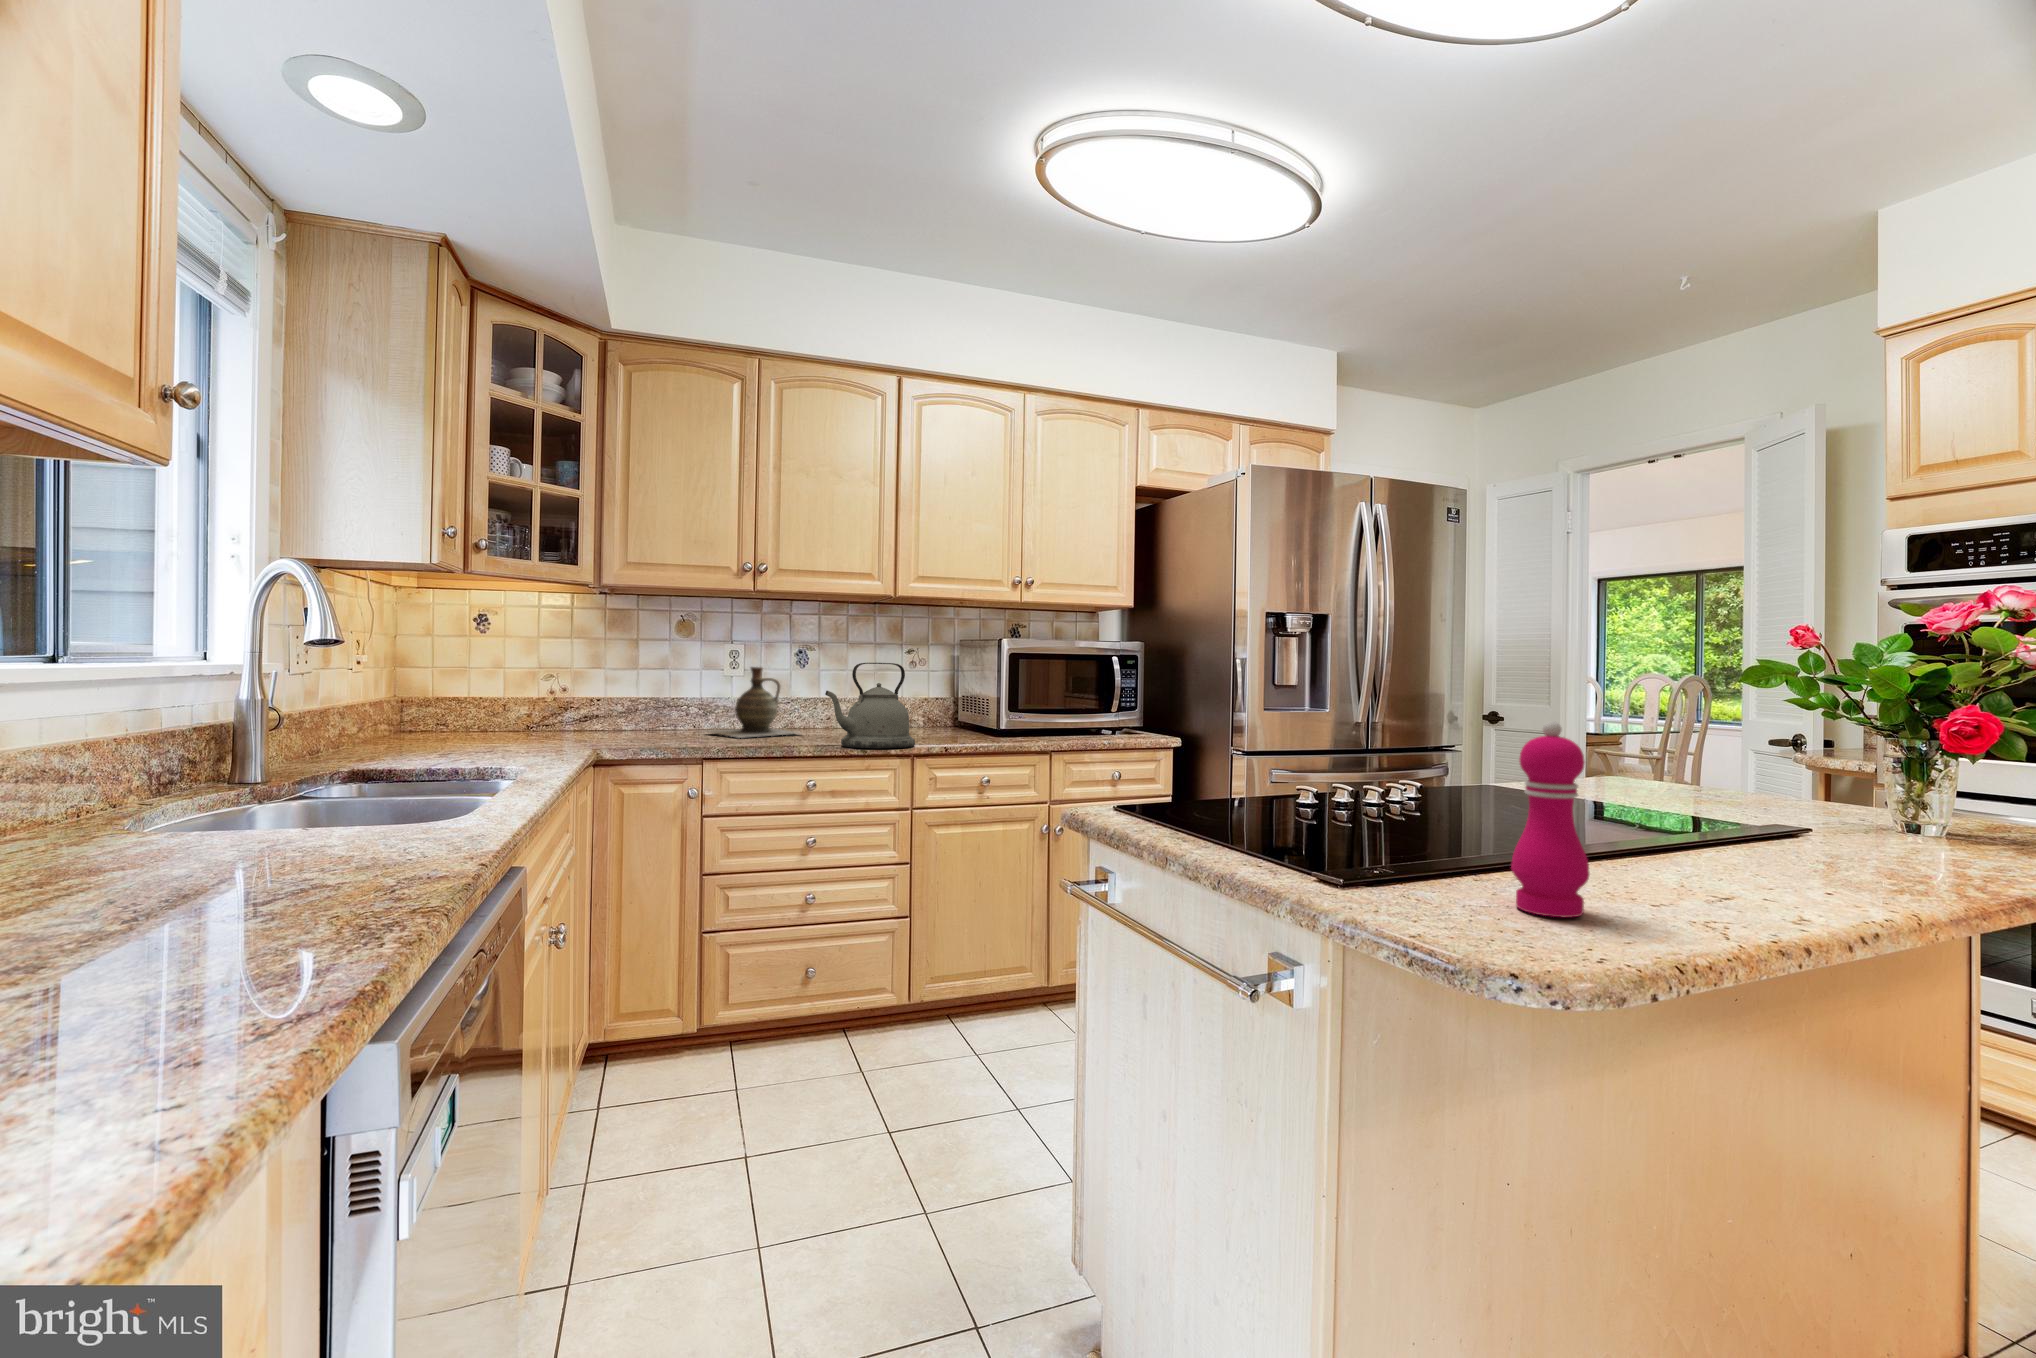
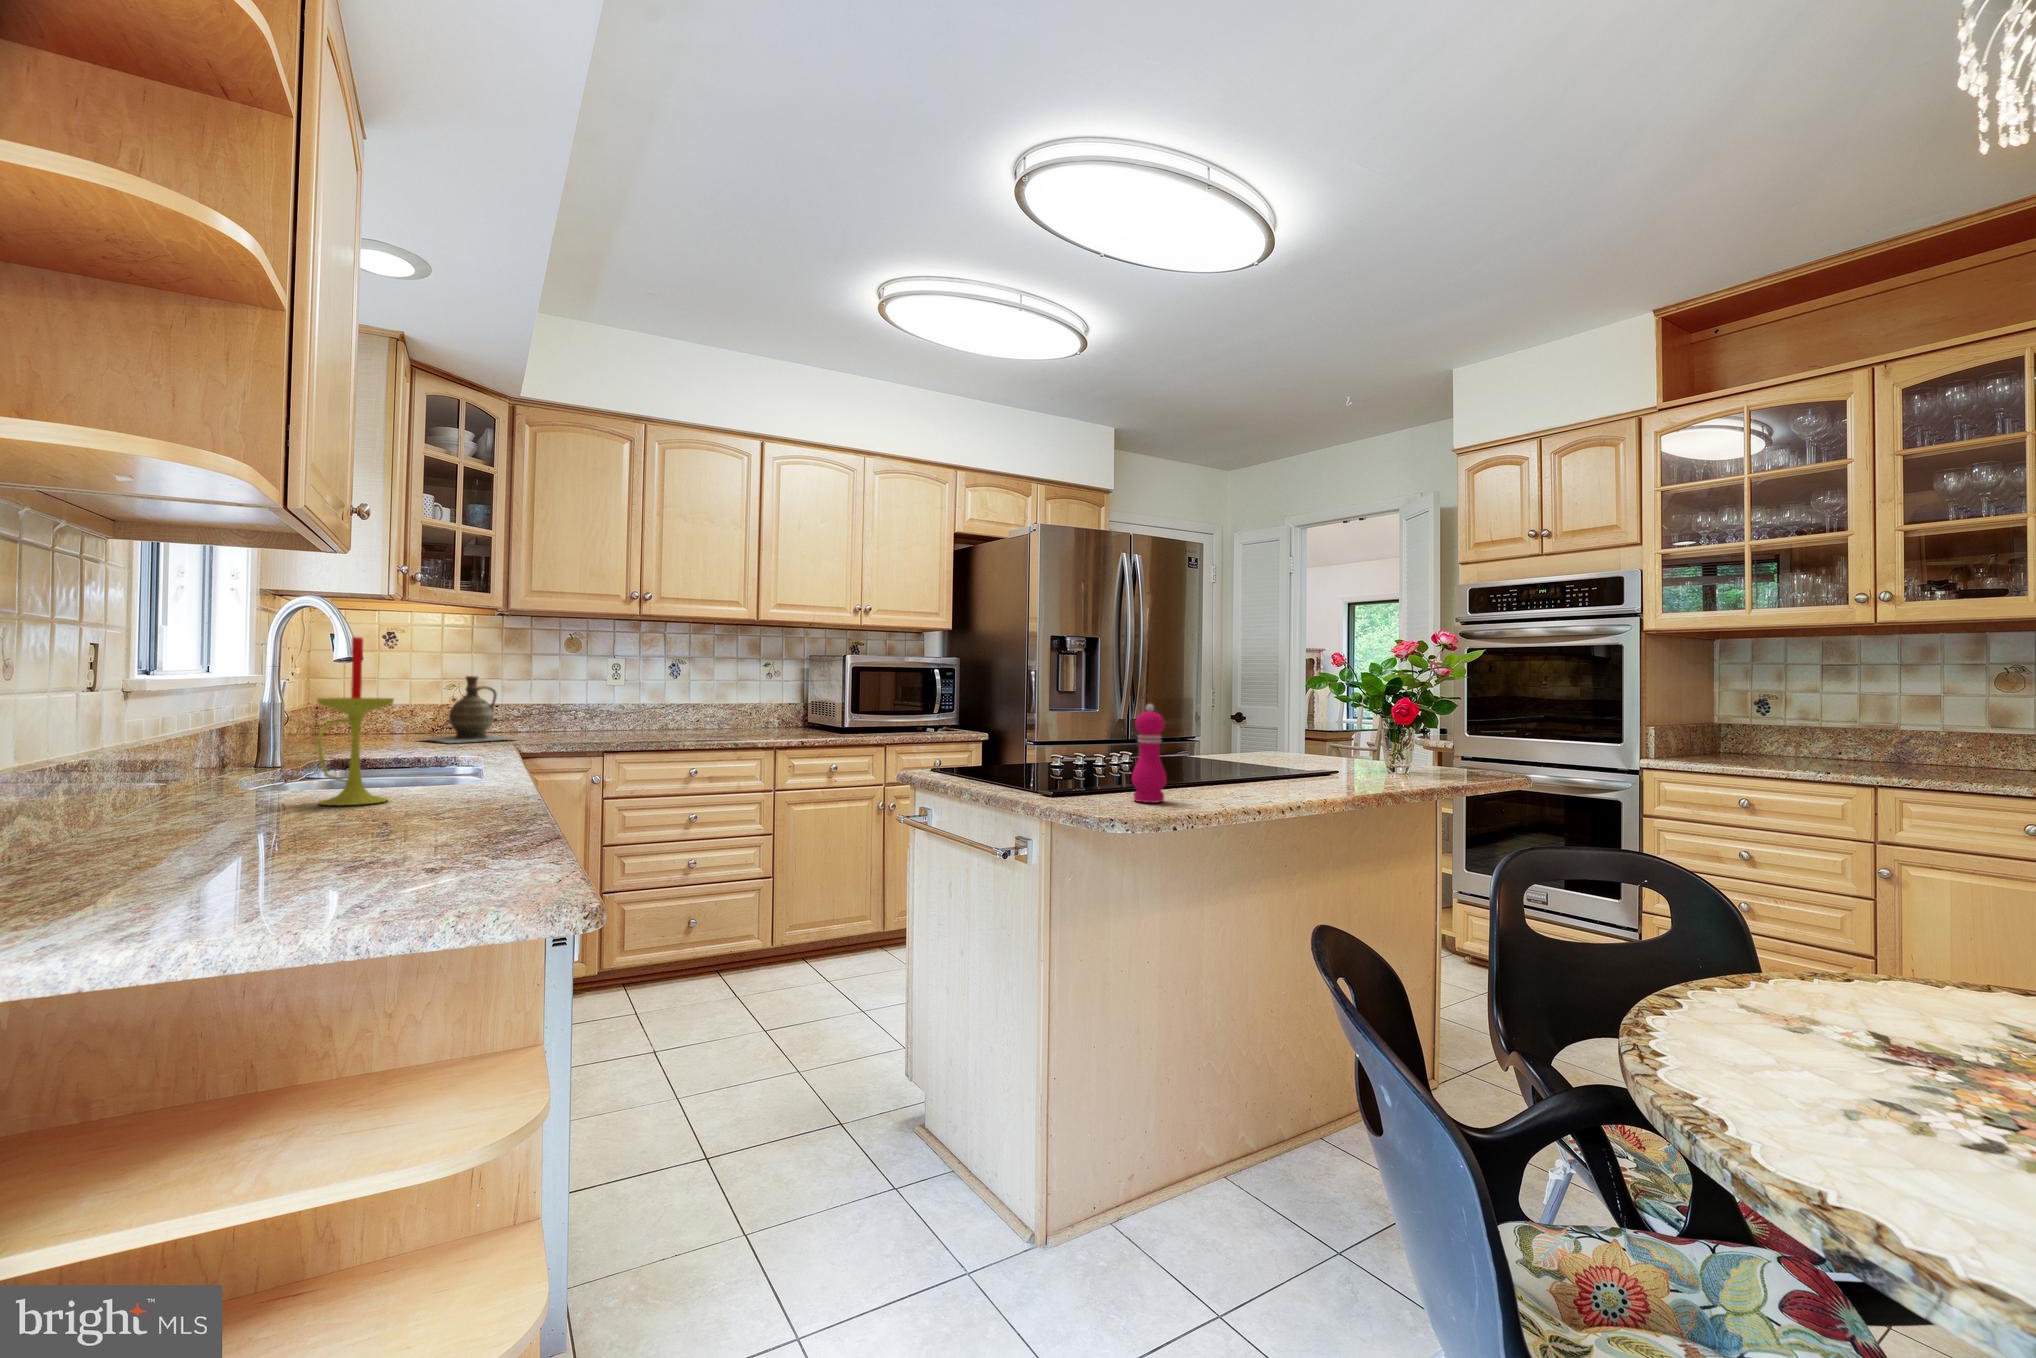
candle: none [99,596,264,880] -> present [317,637,394,805]
kettle: present [825,663,915,748] -> none [704,674,776,742]
ceramic jug: present [709,667,797,738] -> present [421,676,512,743]

